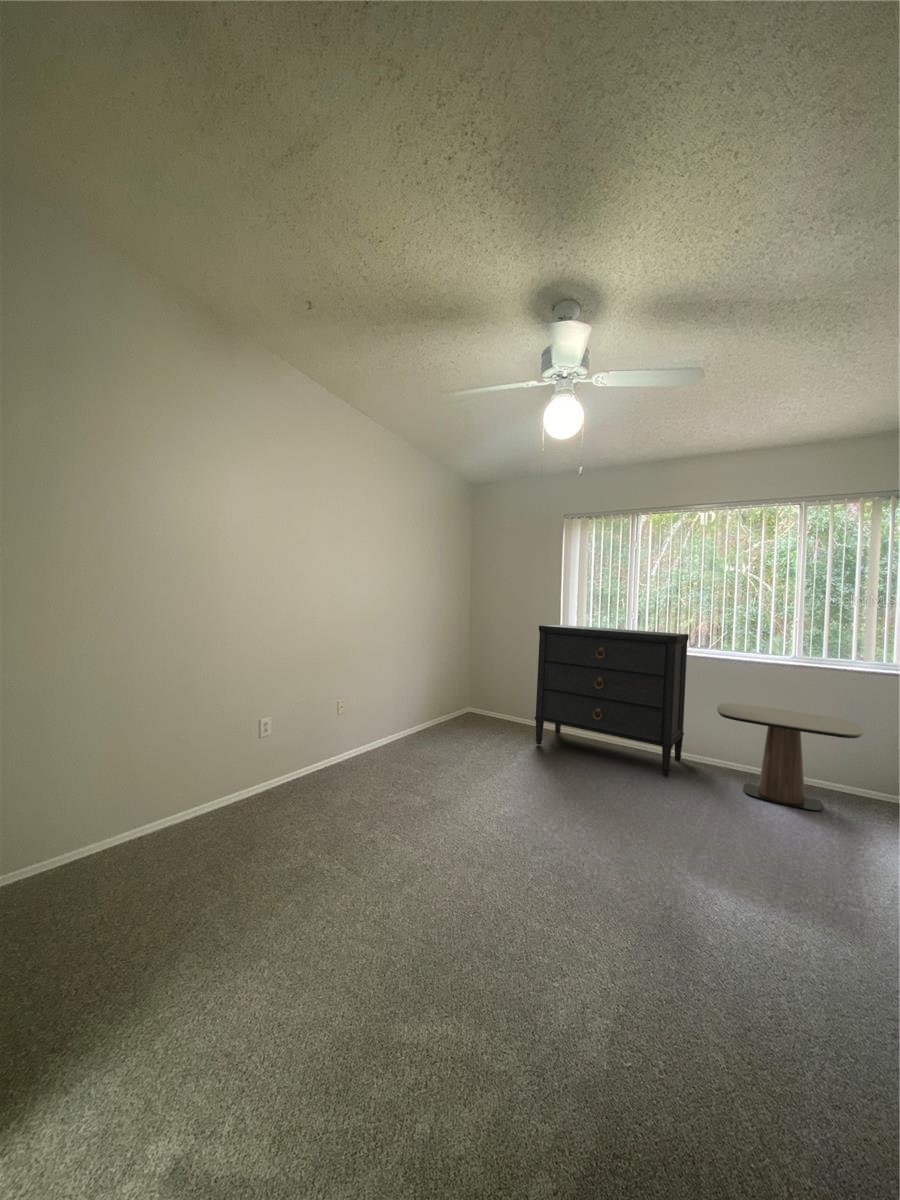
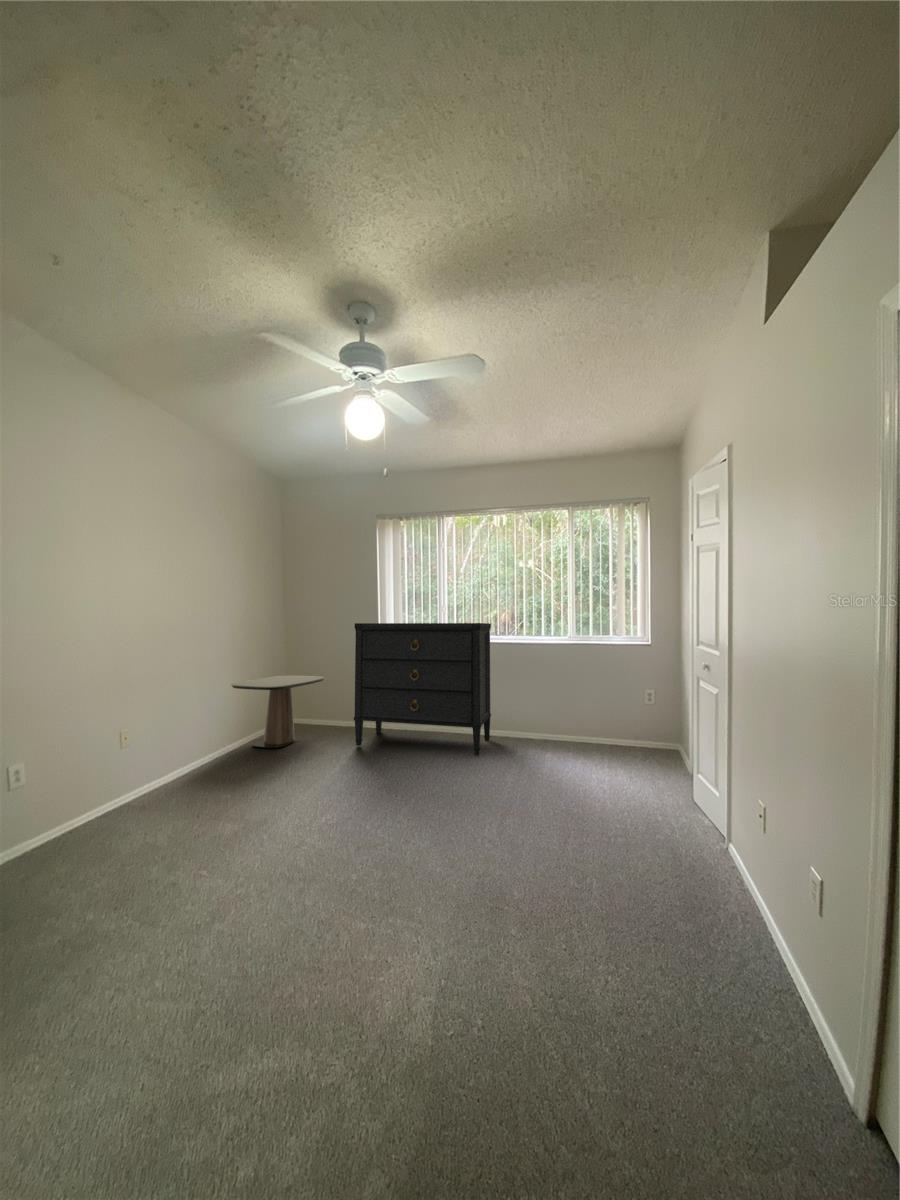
side table: present [717,703,863,810] -> present [231,675,324,748]

